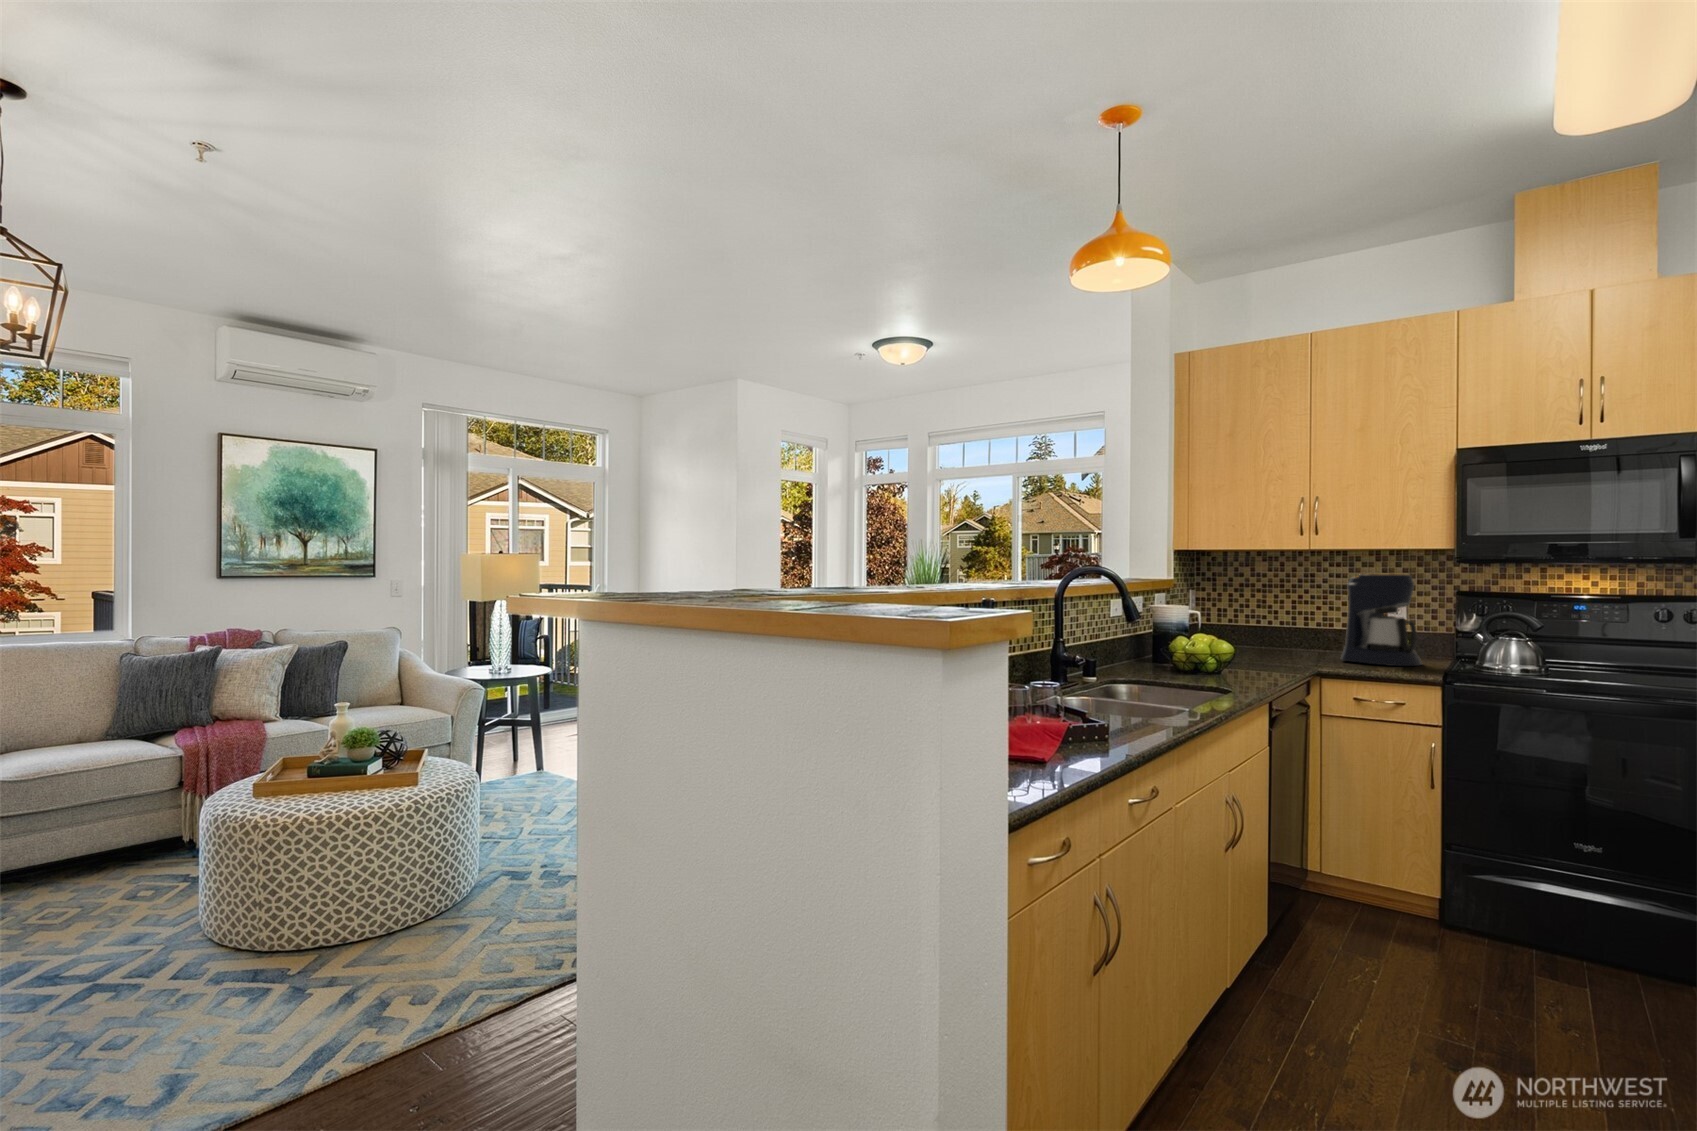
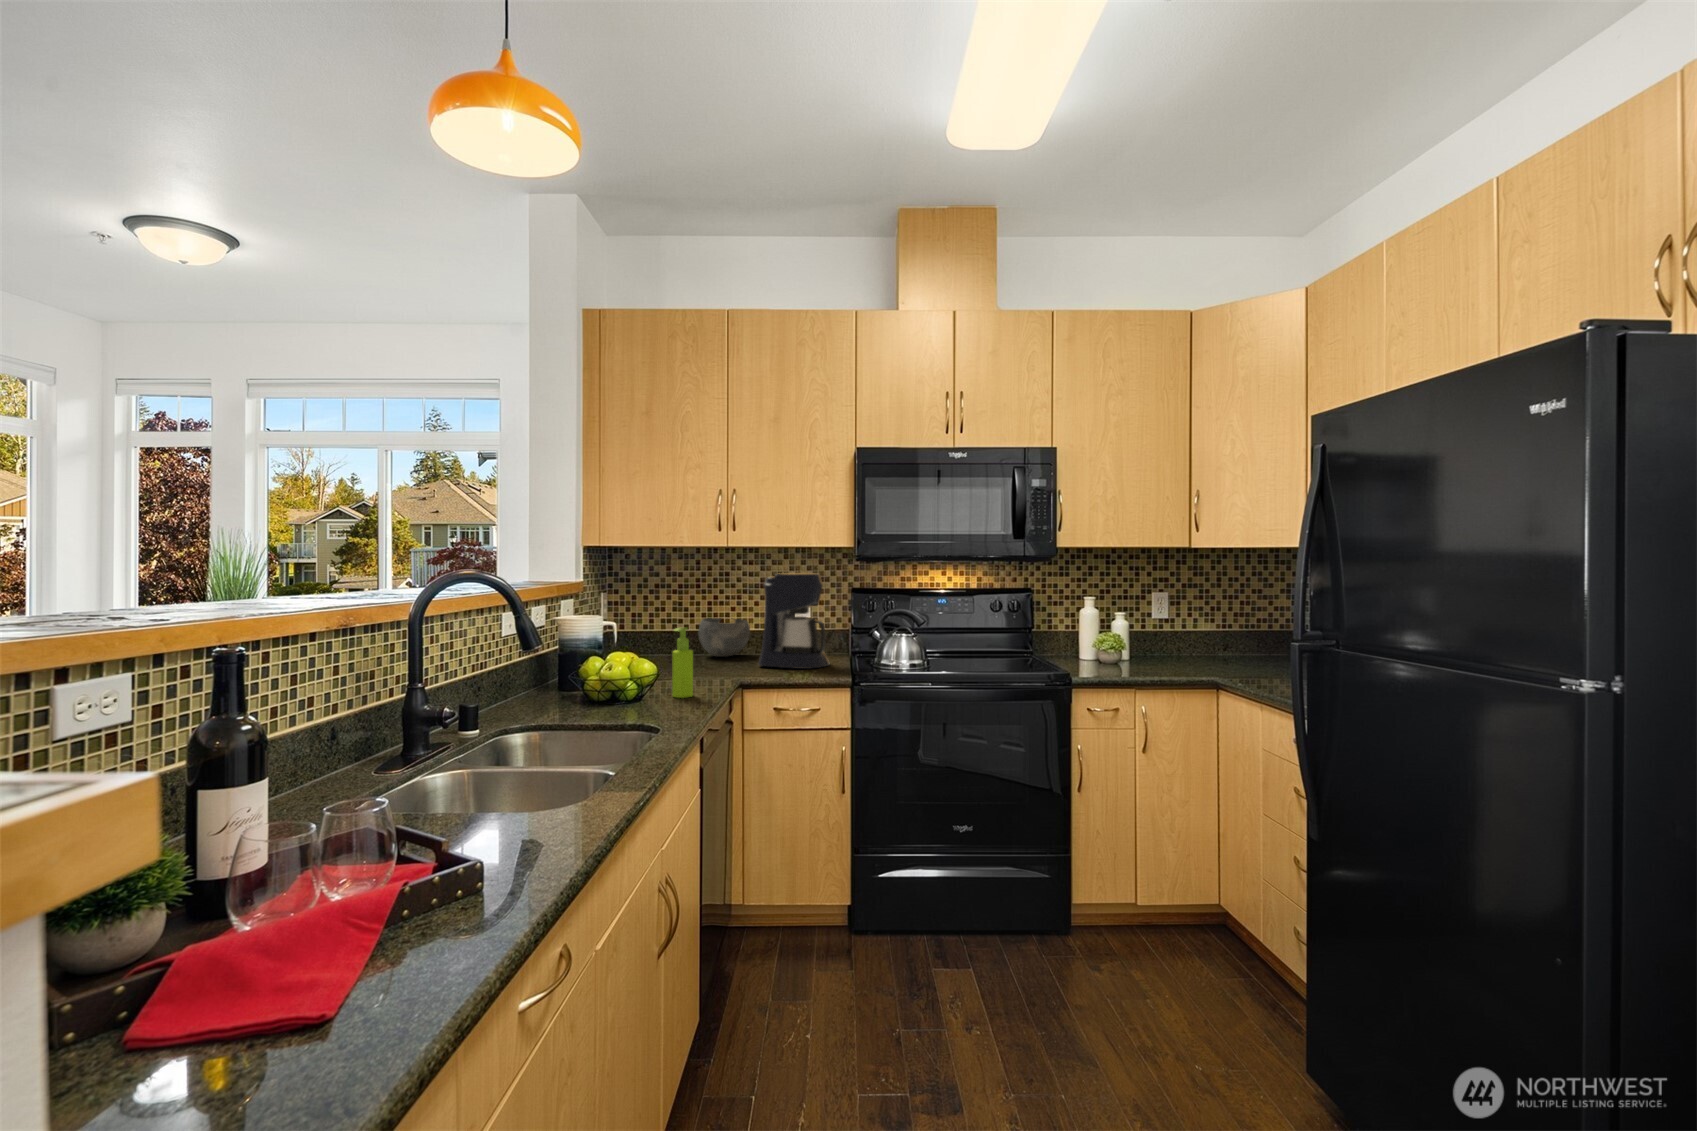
bowl: none [1282,615,1336,652] -> present [699,618,750,657]
soap dispenser: none [1248,616,1268,675] -> present [672,627,693,698]

